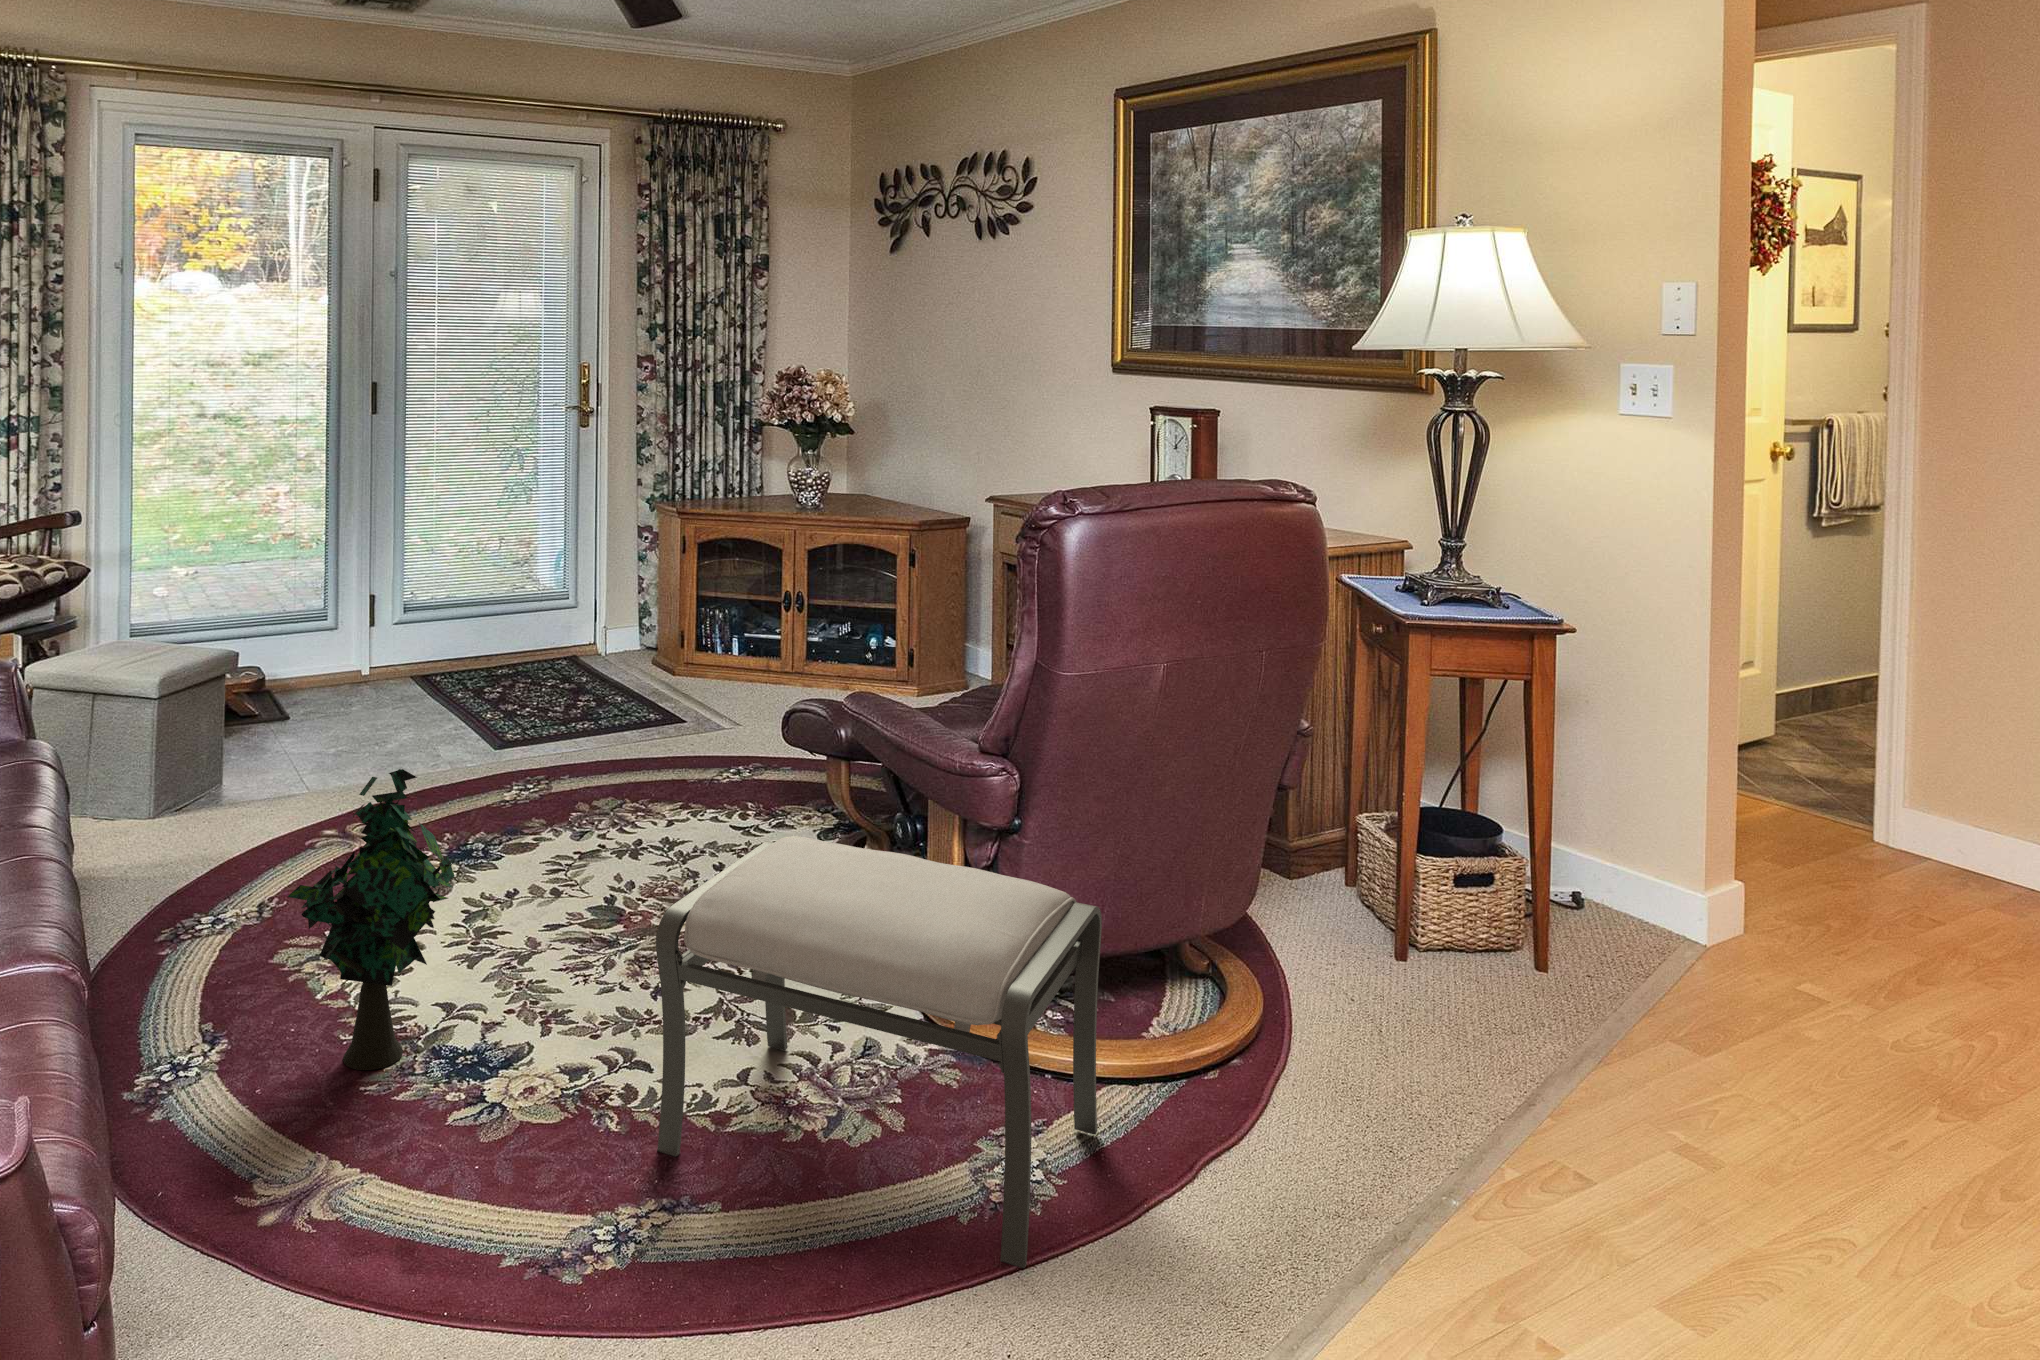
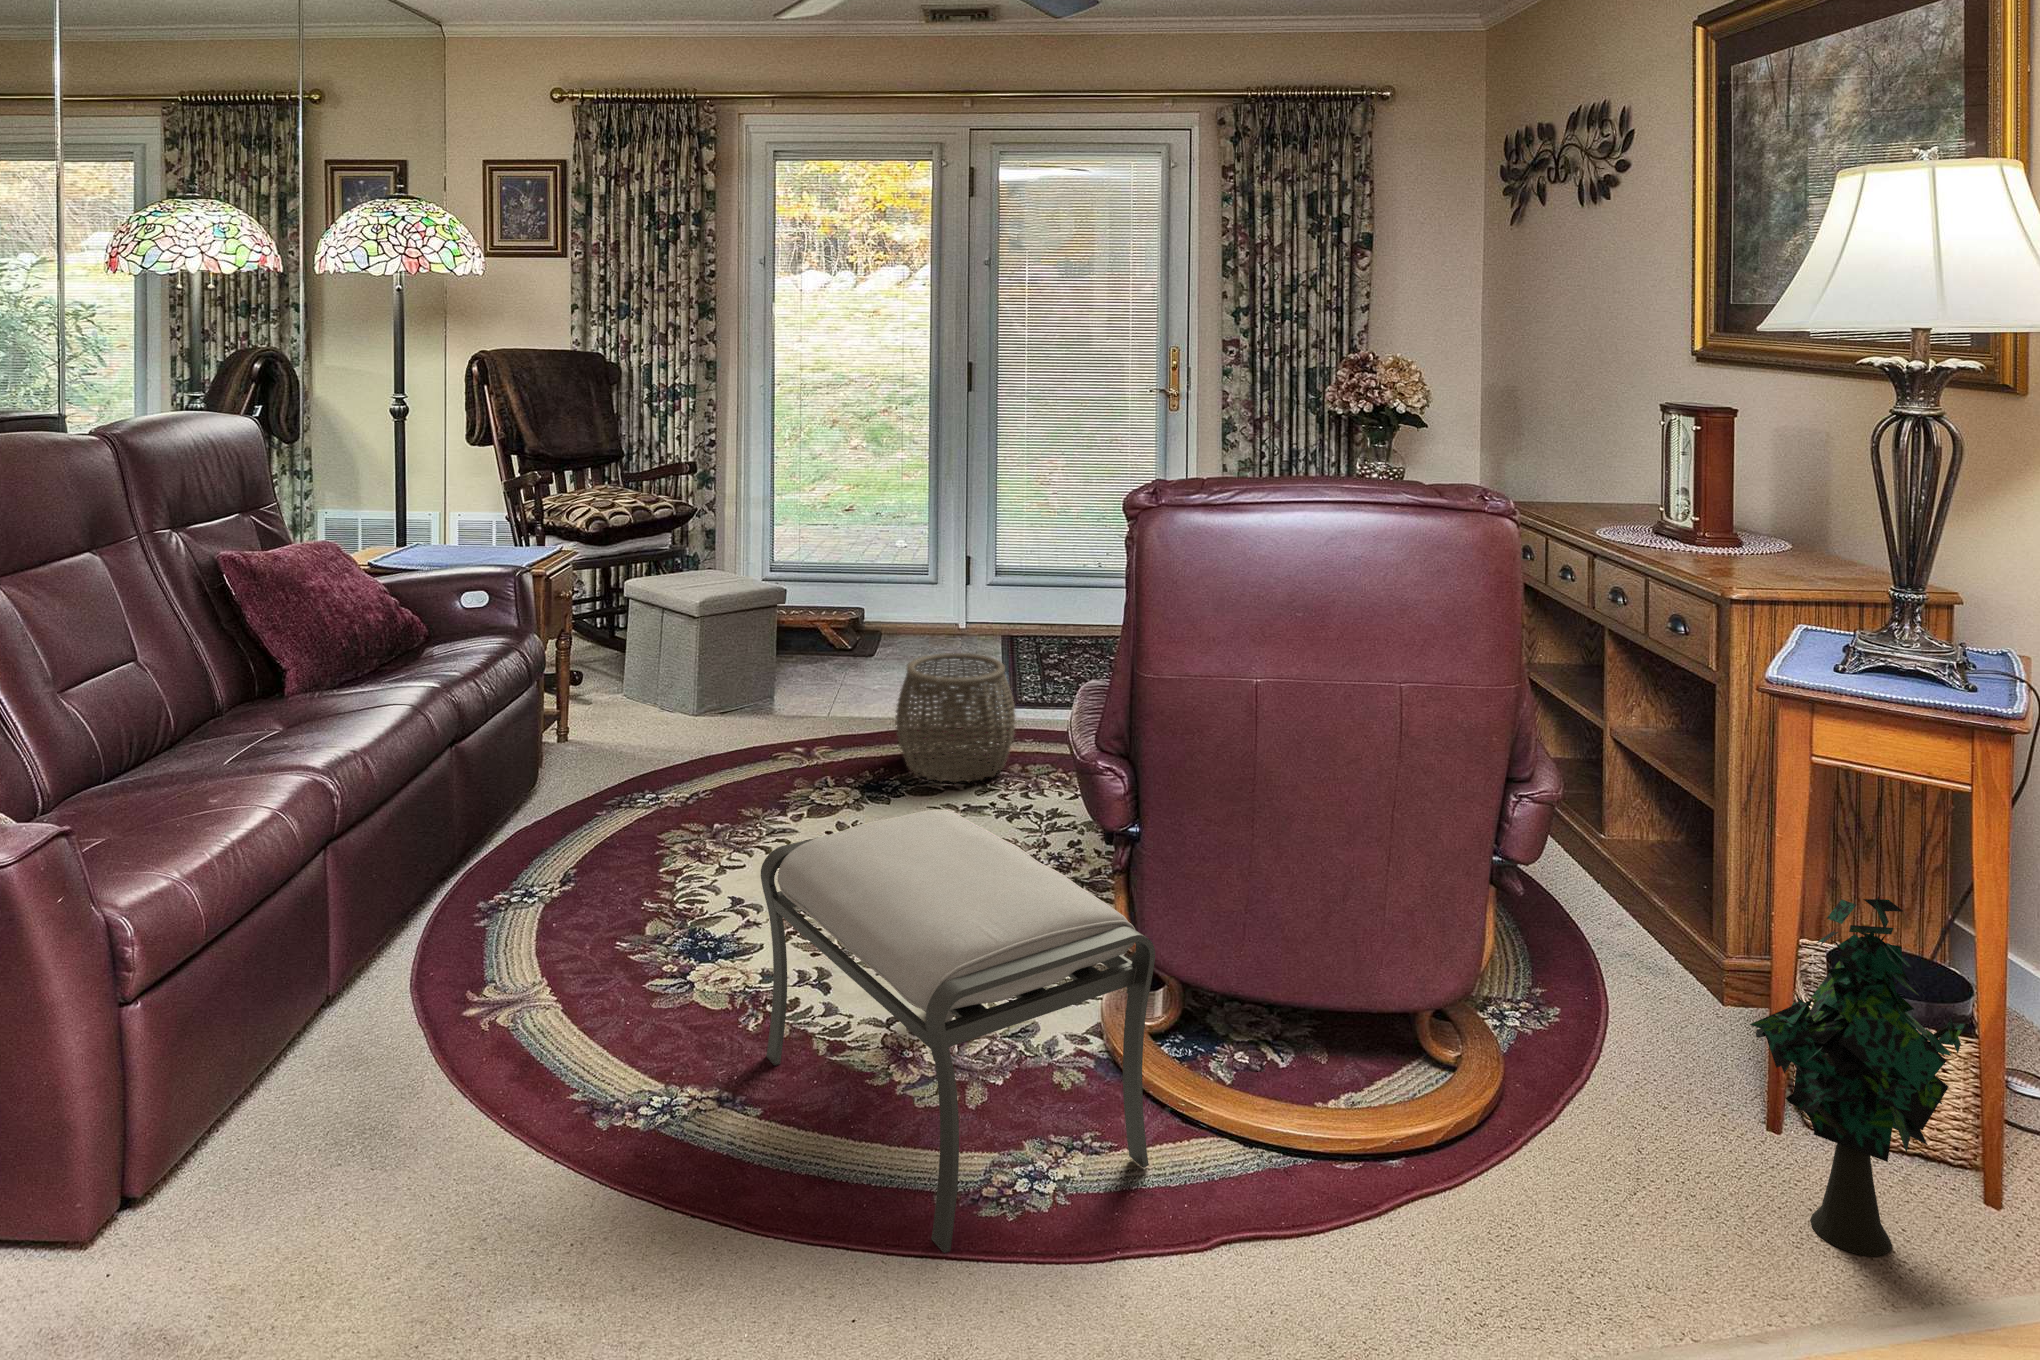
woven basket: none [462,695,597,839] -> present [895,653,1016,783]
decorative plant: present [288,769,455,1070] -> present [1750,897,1965,1256]

